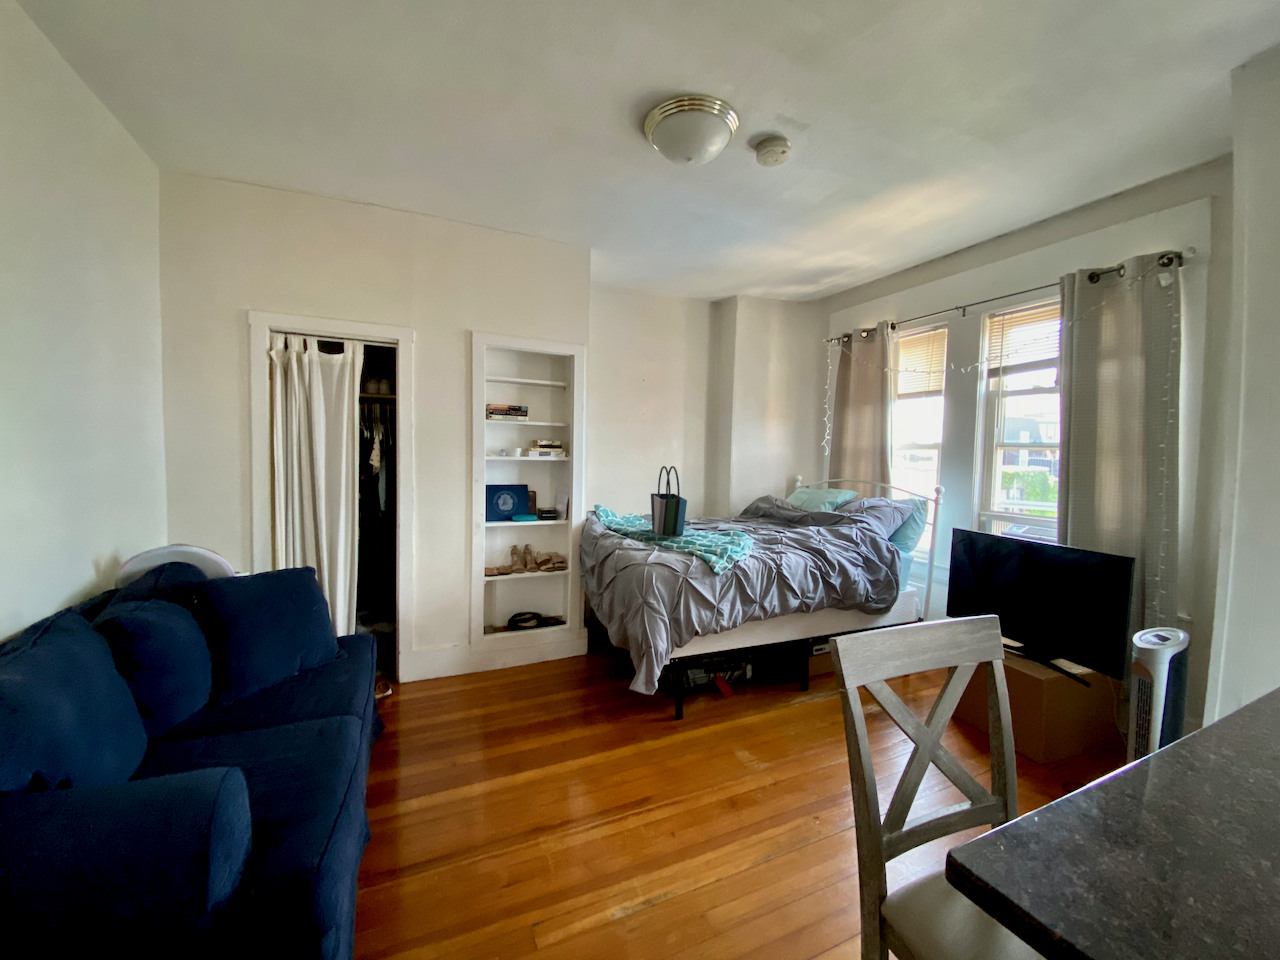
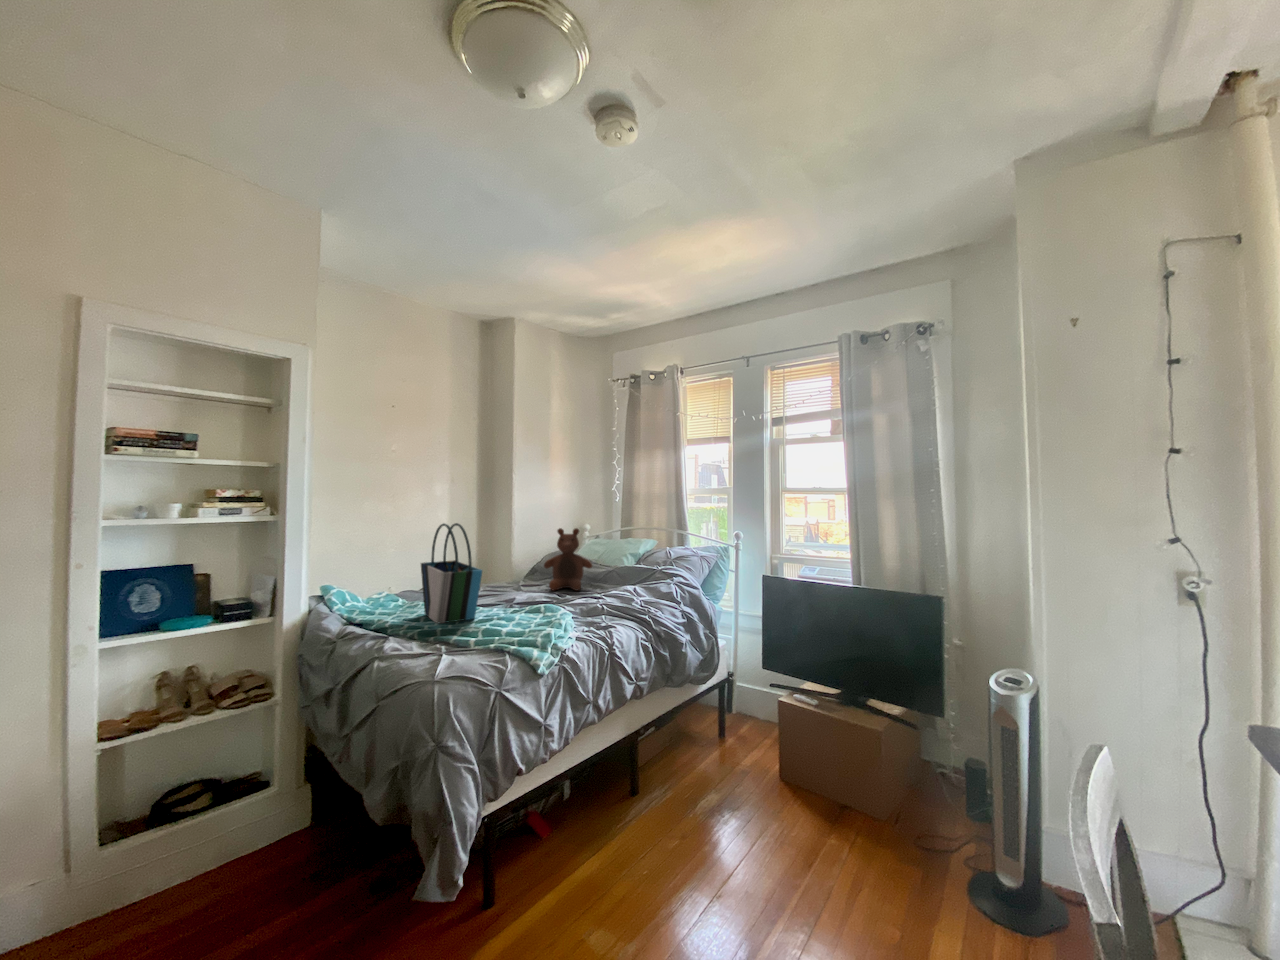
stuffed bear: none [749,475,790,527] -> present [544,528,592,591]

